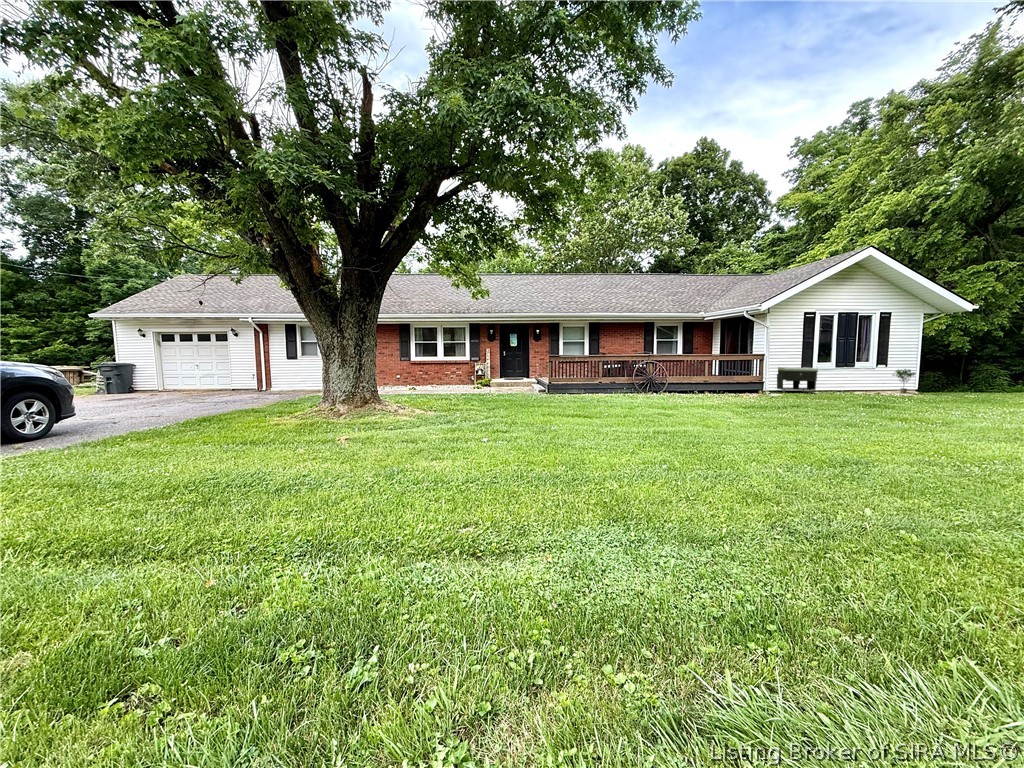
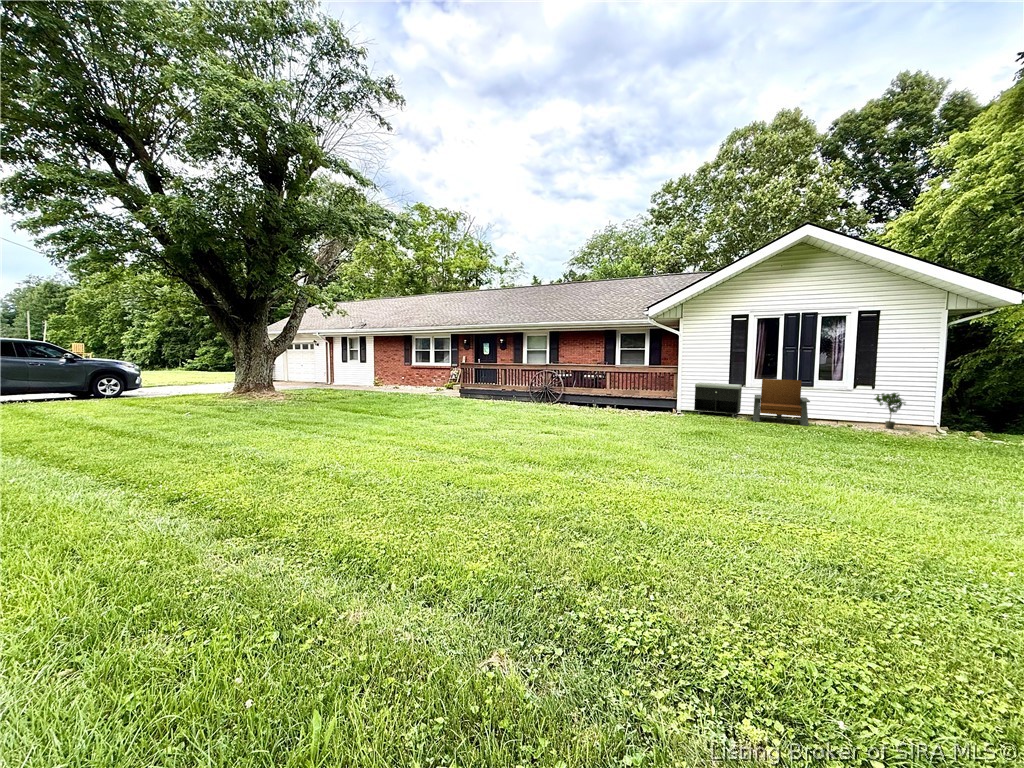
lounge chair: none [818,362,875,395] -> present [753,379,810,426]

